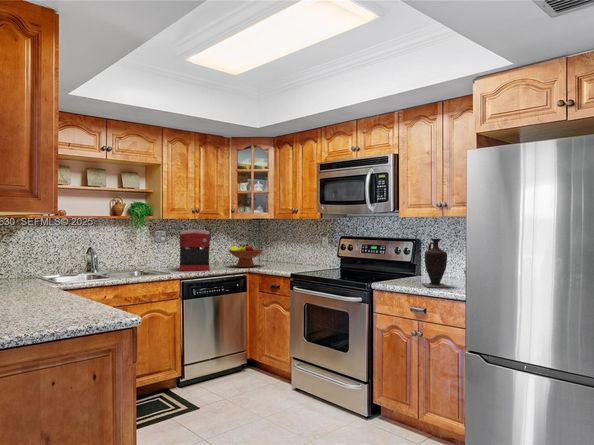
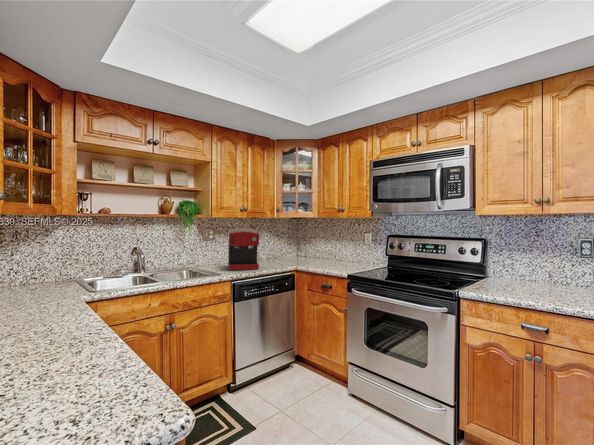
vase: present [422,239,450,288] -> none [522,240,569,300]
fruit bowl: present [229,244,263,267] -> none [275,242,309,265]

